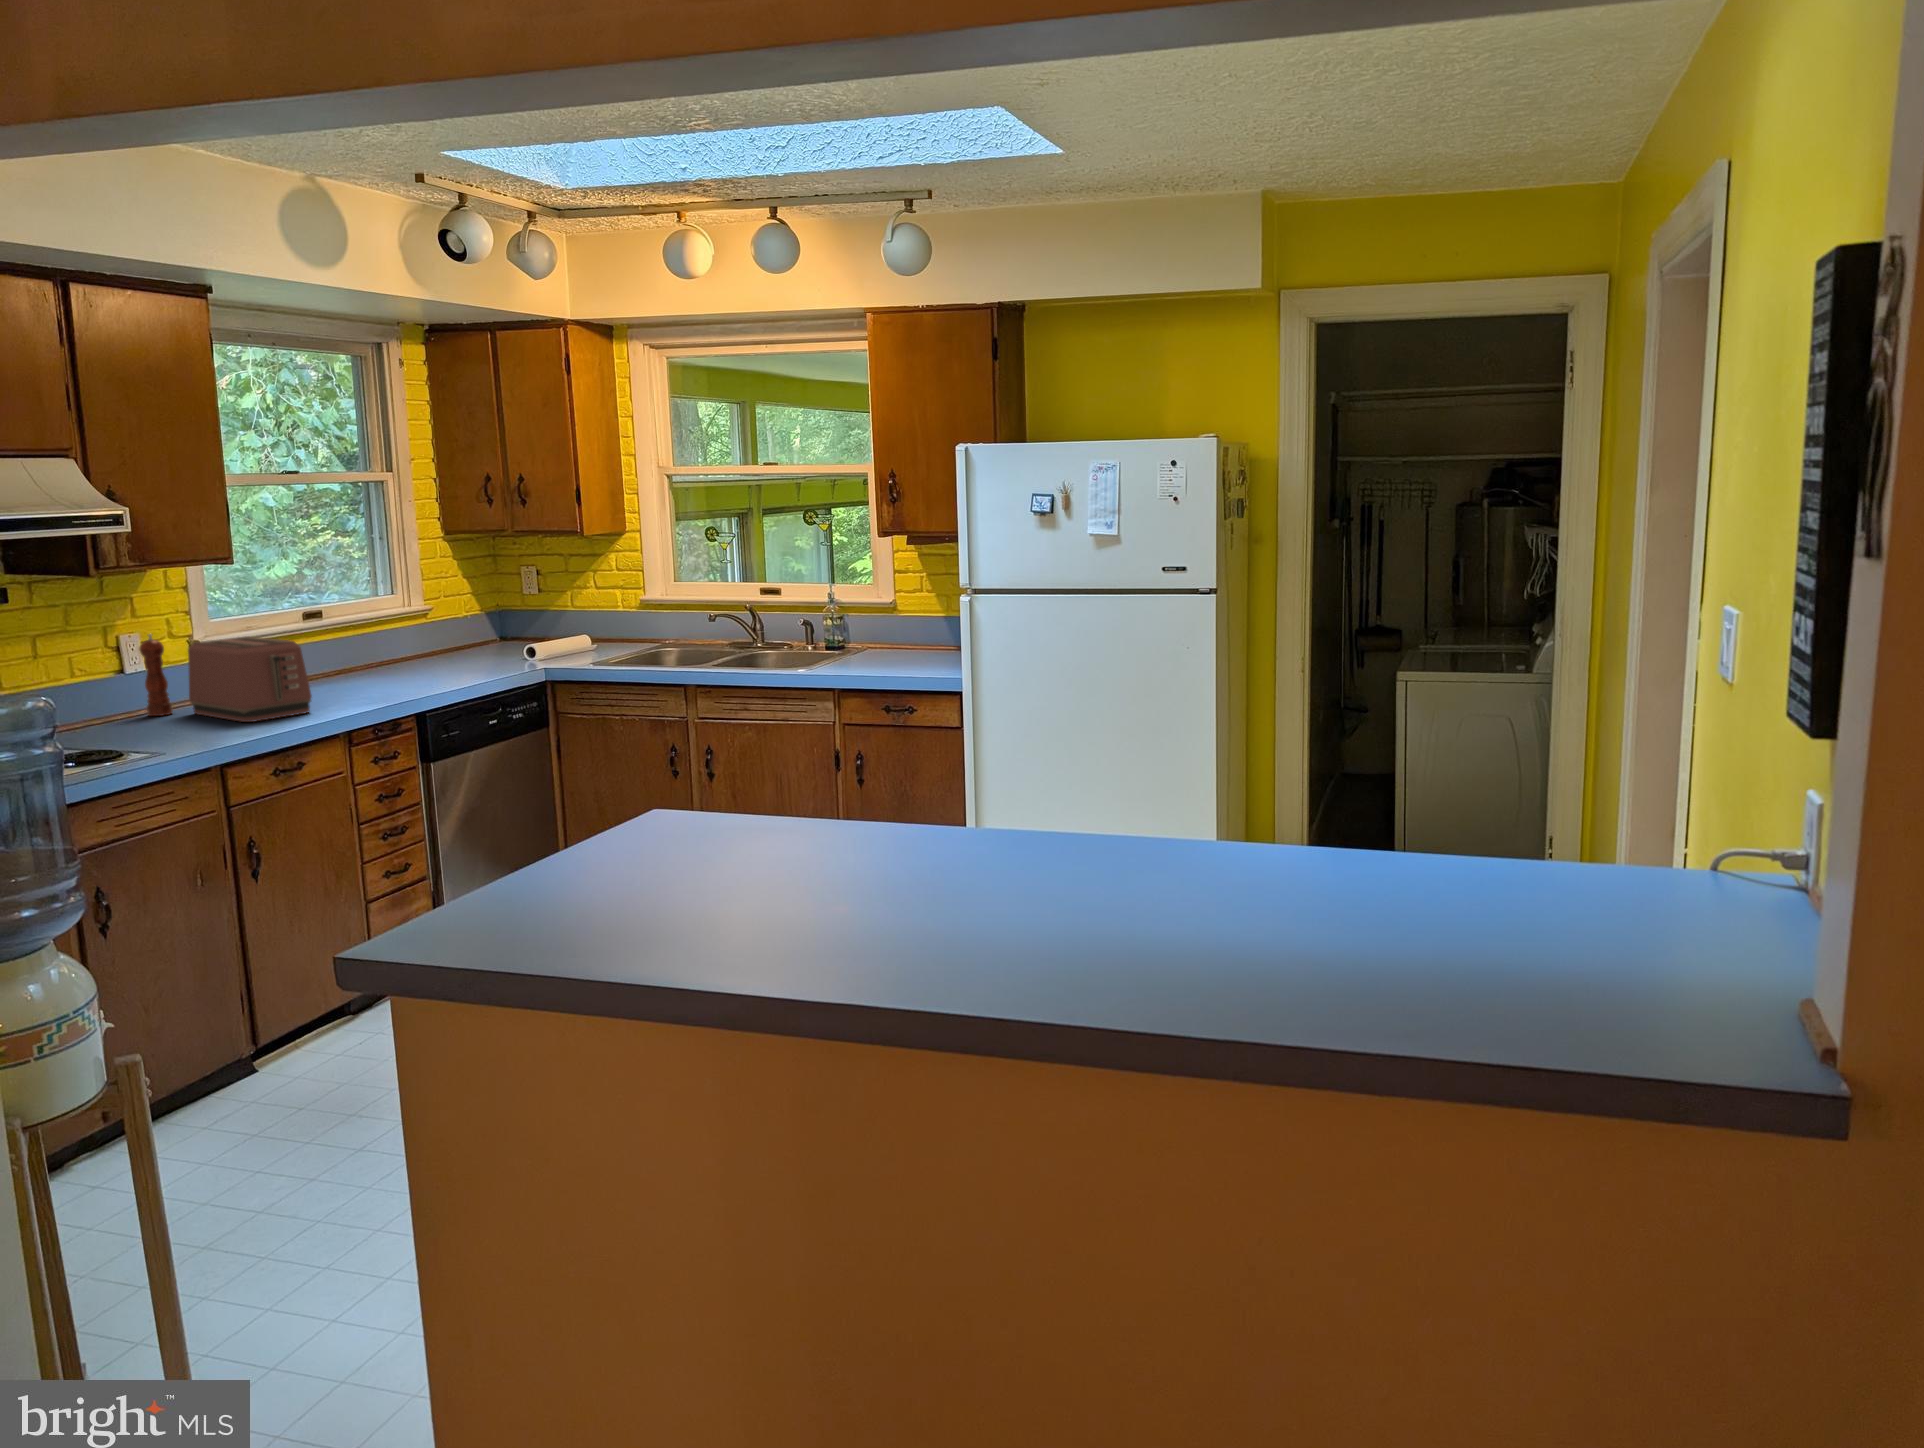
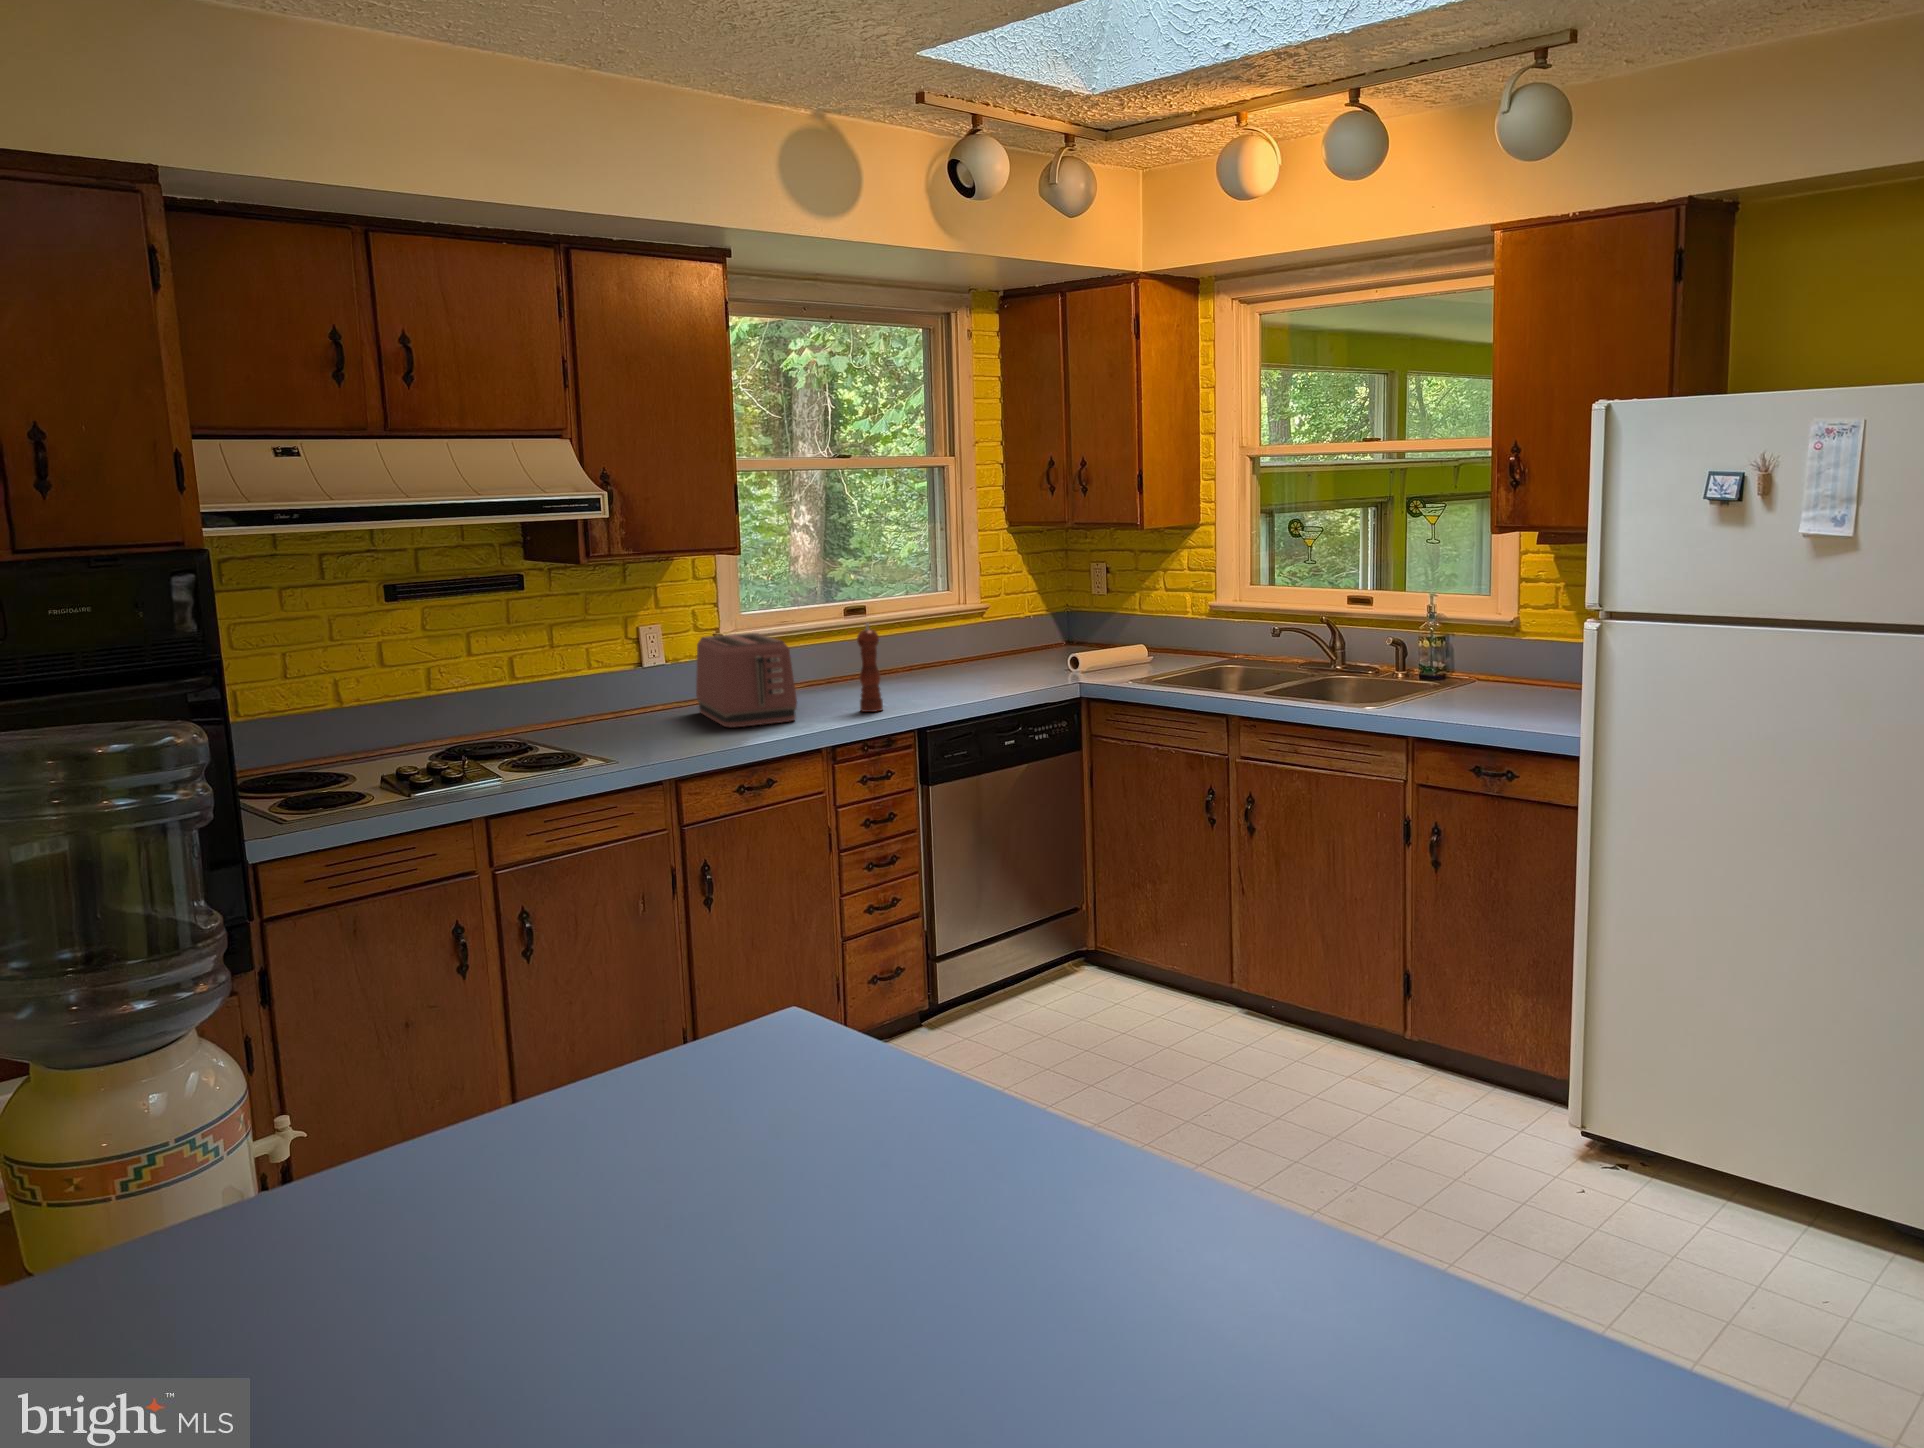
pepper mill: present [139,634,173,716] -> present [857,624,883,712]

